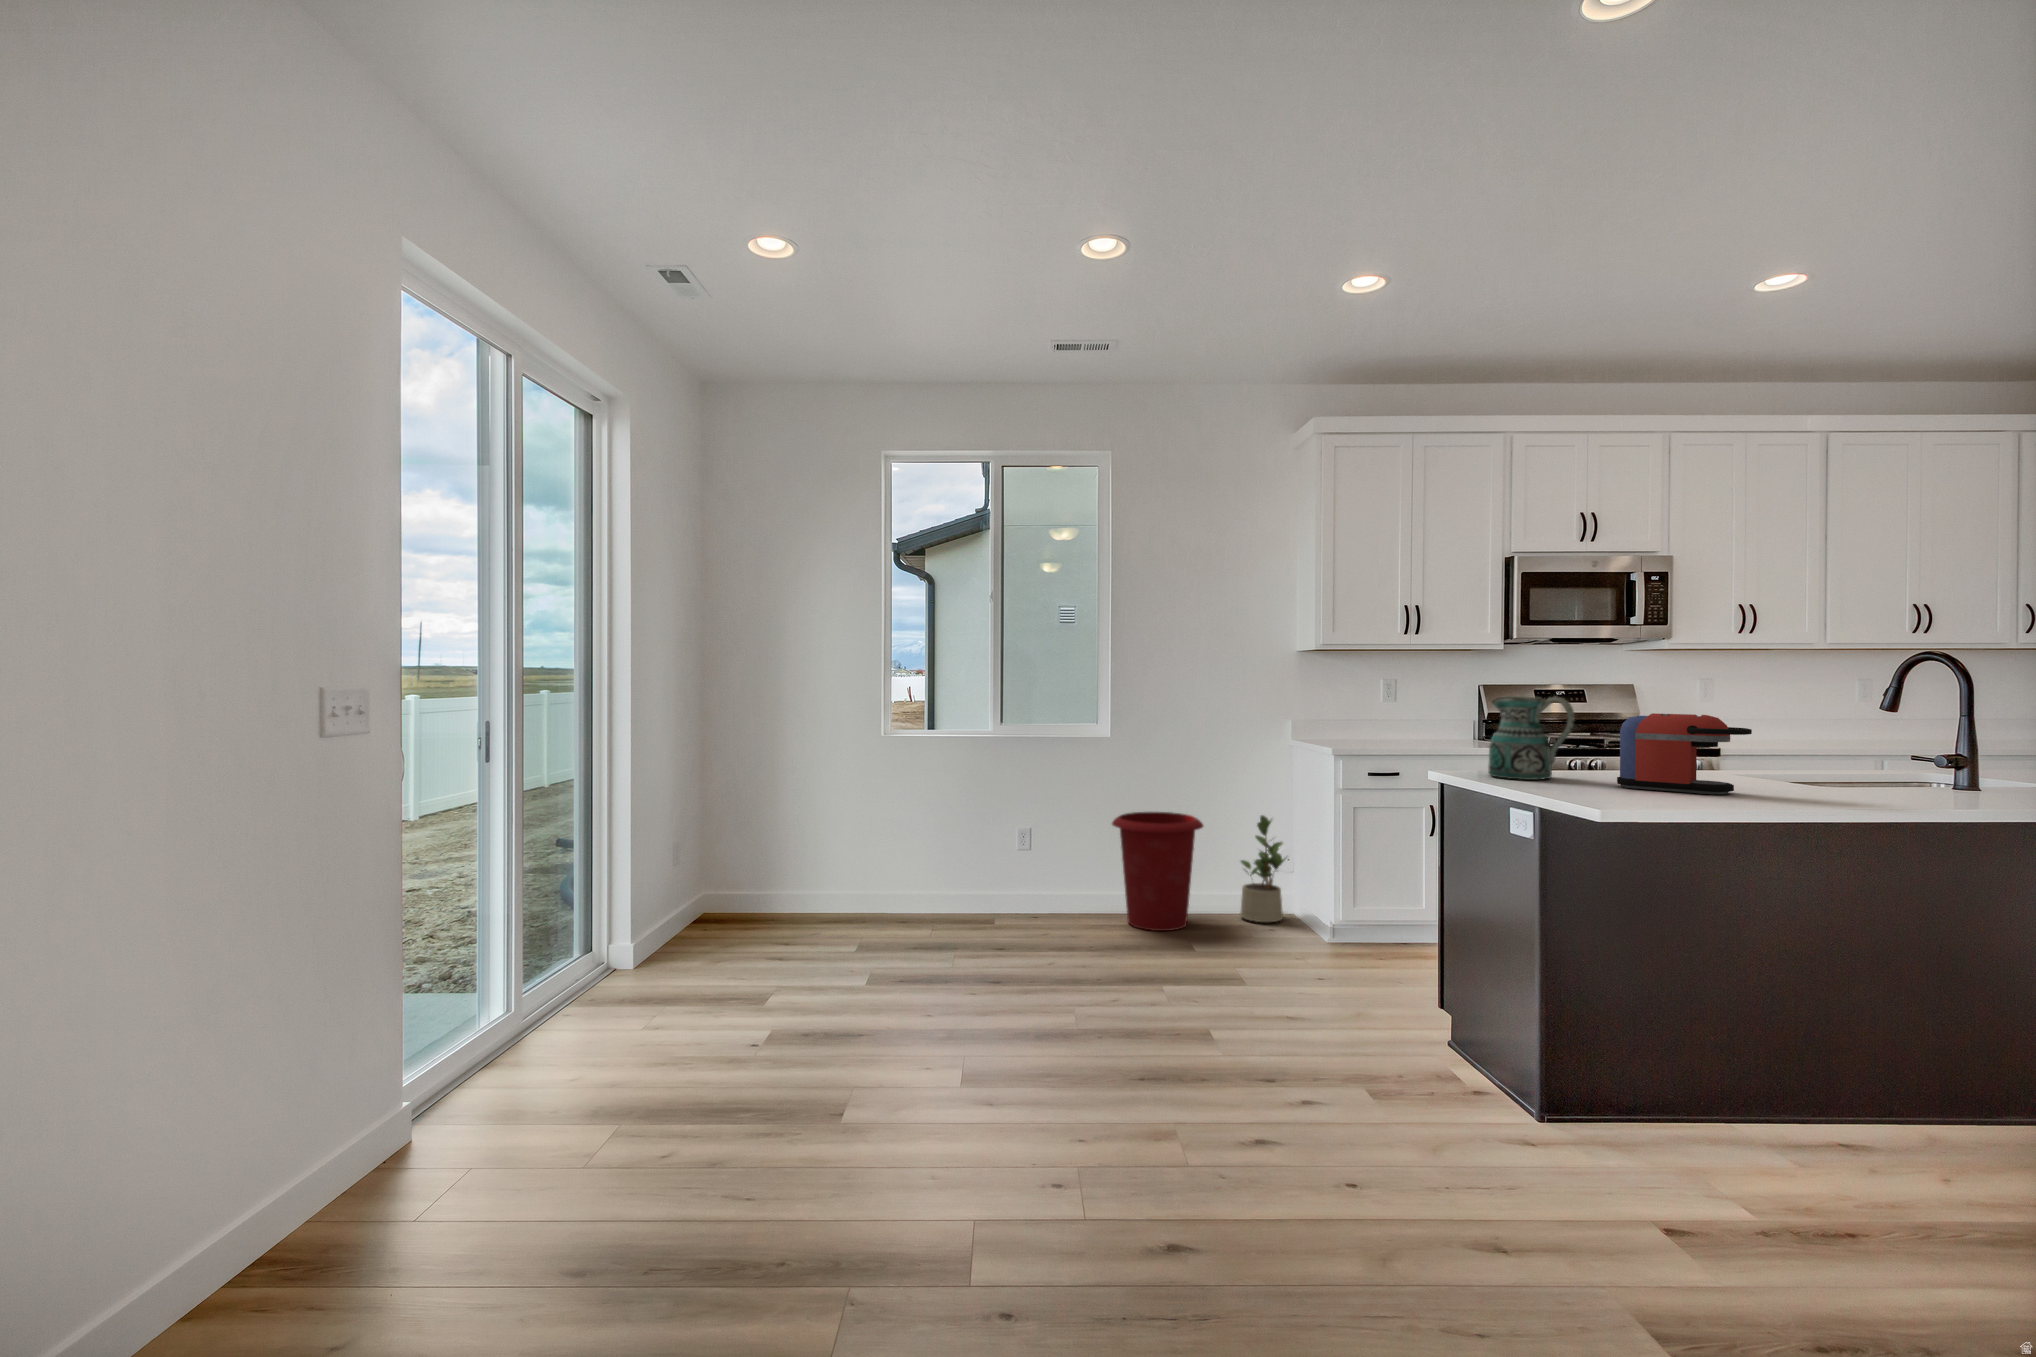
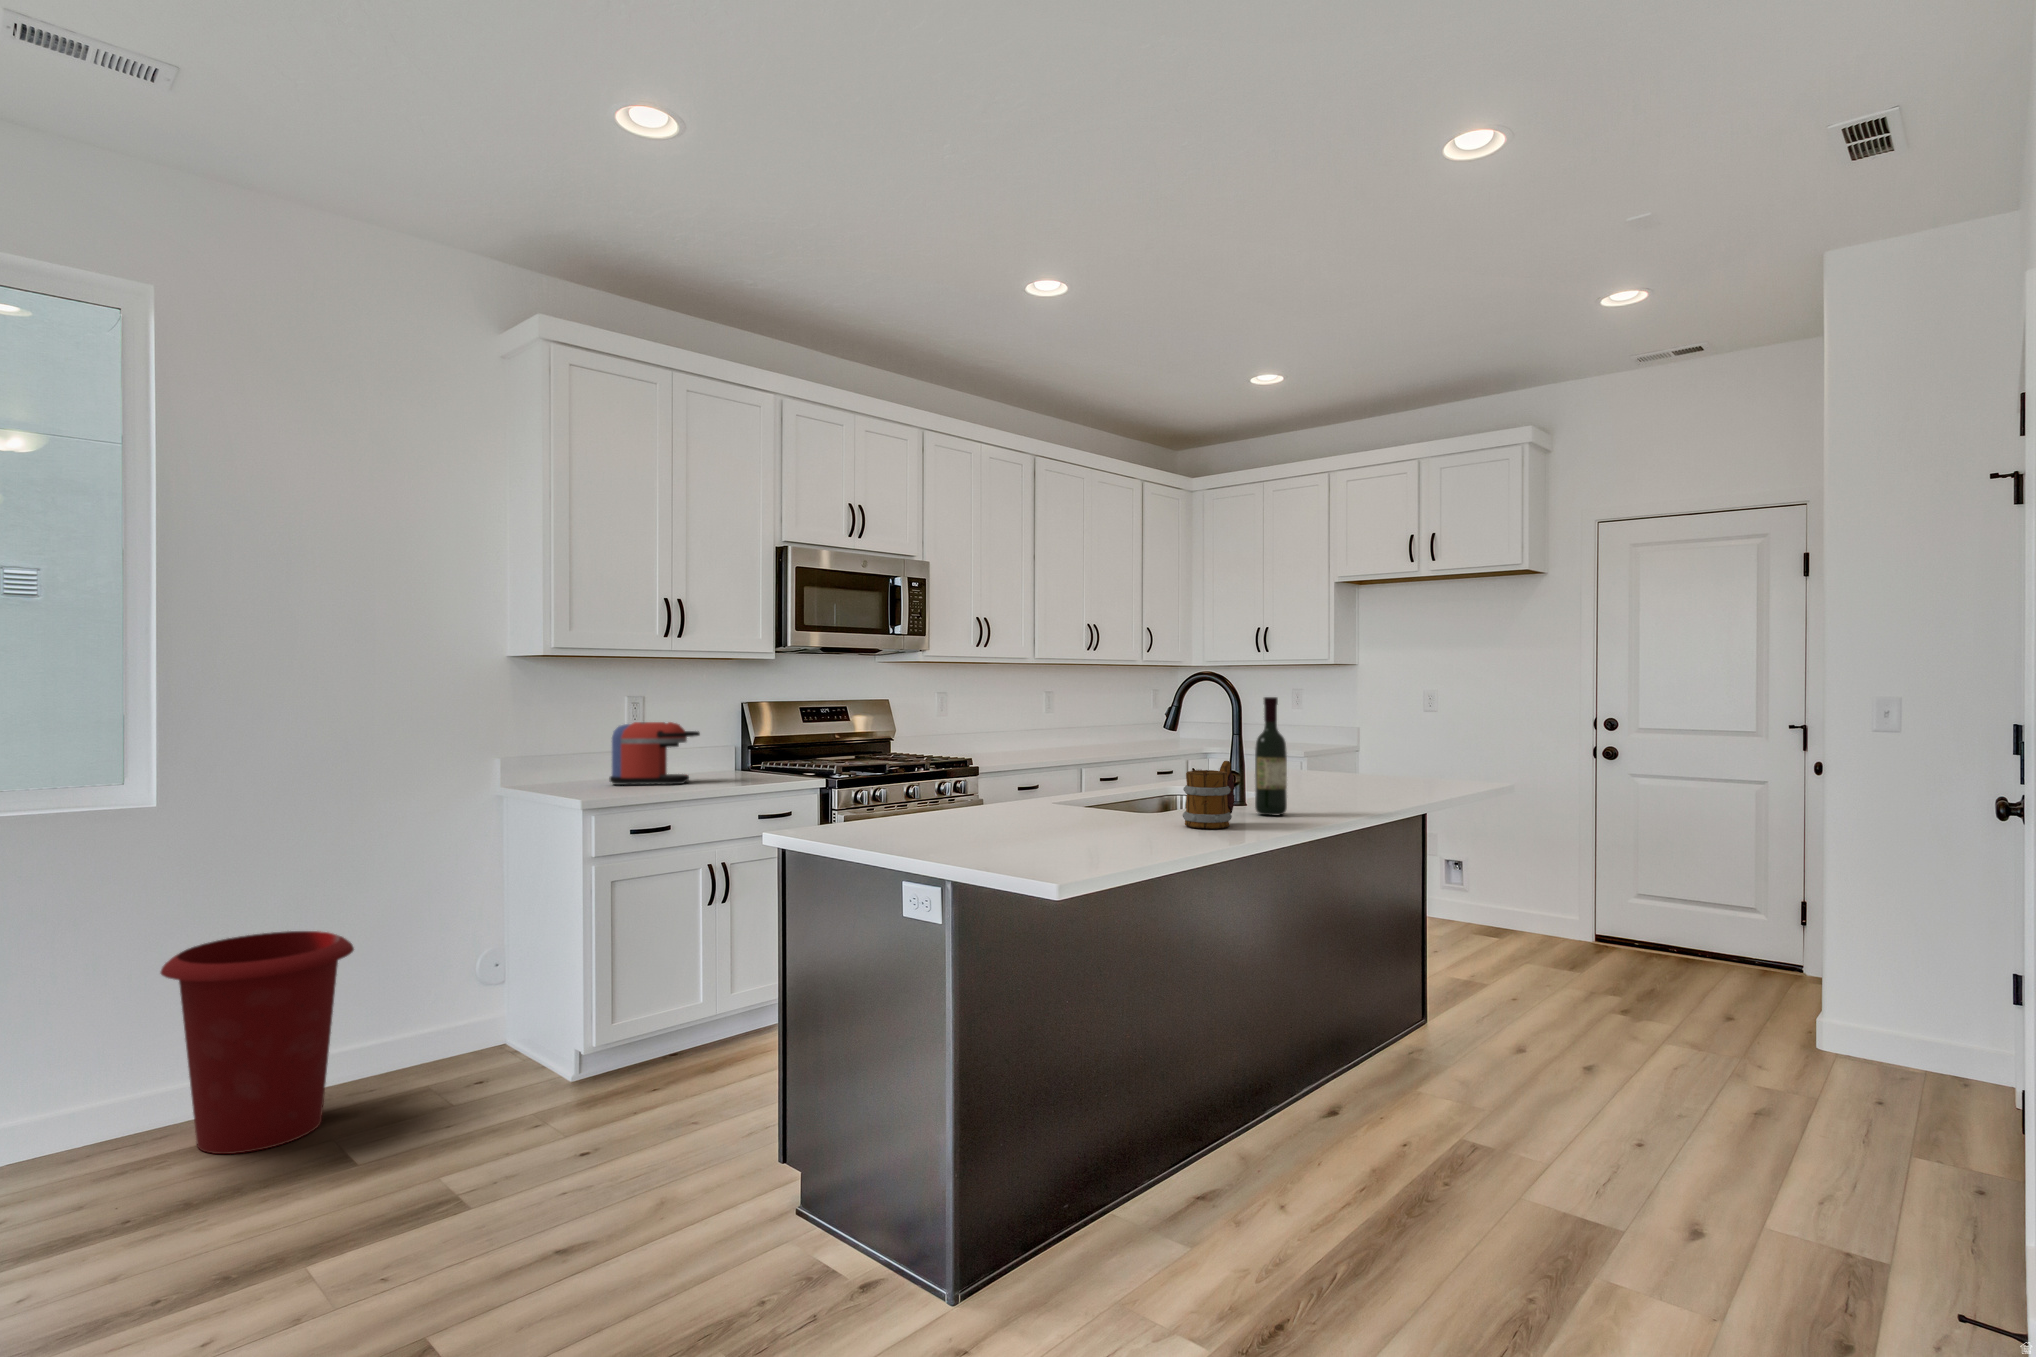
wine bottle: none [1946,680,1990,800] -> present [1255,697,1287,816]
ceramic pitcher: present [1488,696,1575,780] -> none [848,723,949,836]
coffee maker: present [1617,713,1752,794] -> present [609,722,700,785]
mug: none [1822,740,1896,802] -> present [1182,761,1235,829]
potted plant: present [1240,815,1285,922] -> none [414,912,499,1083]

